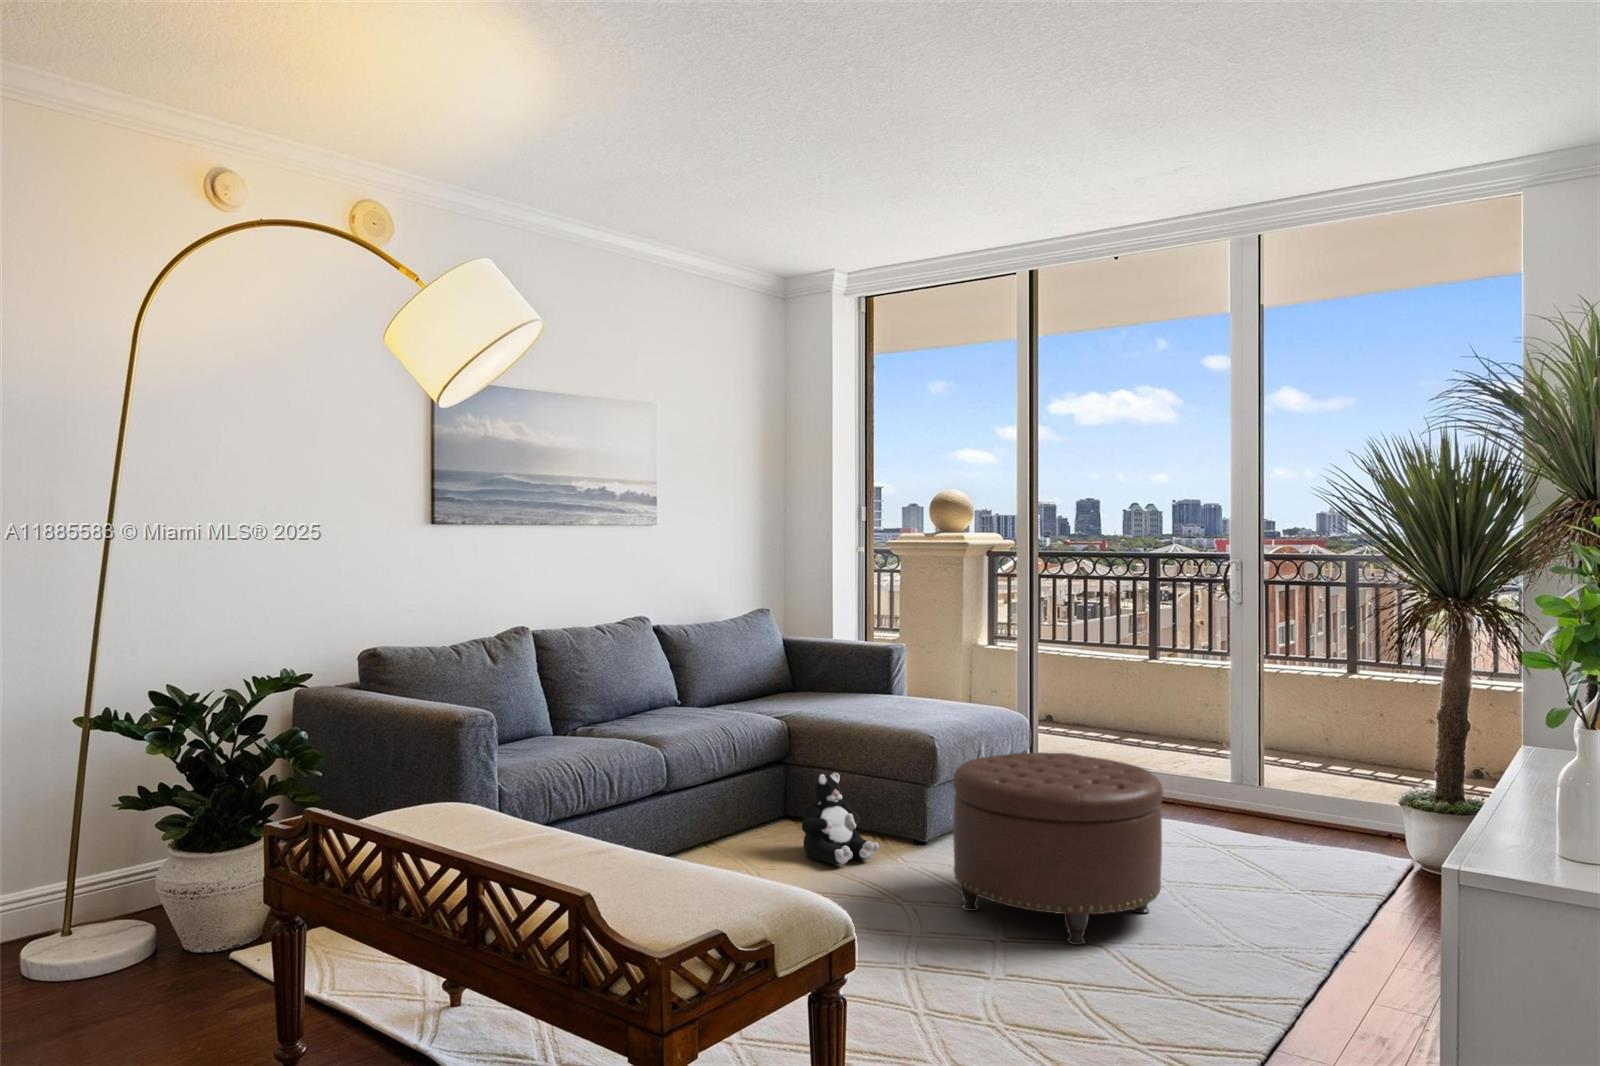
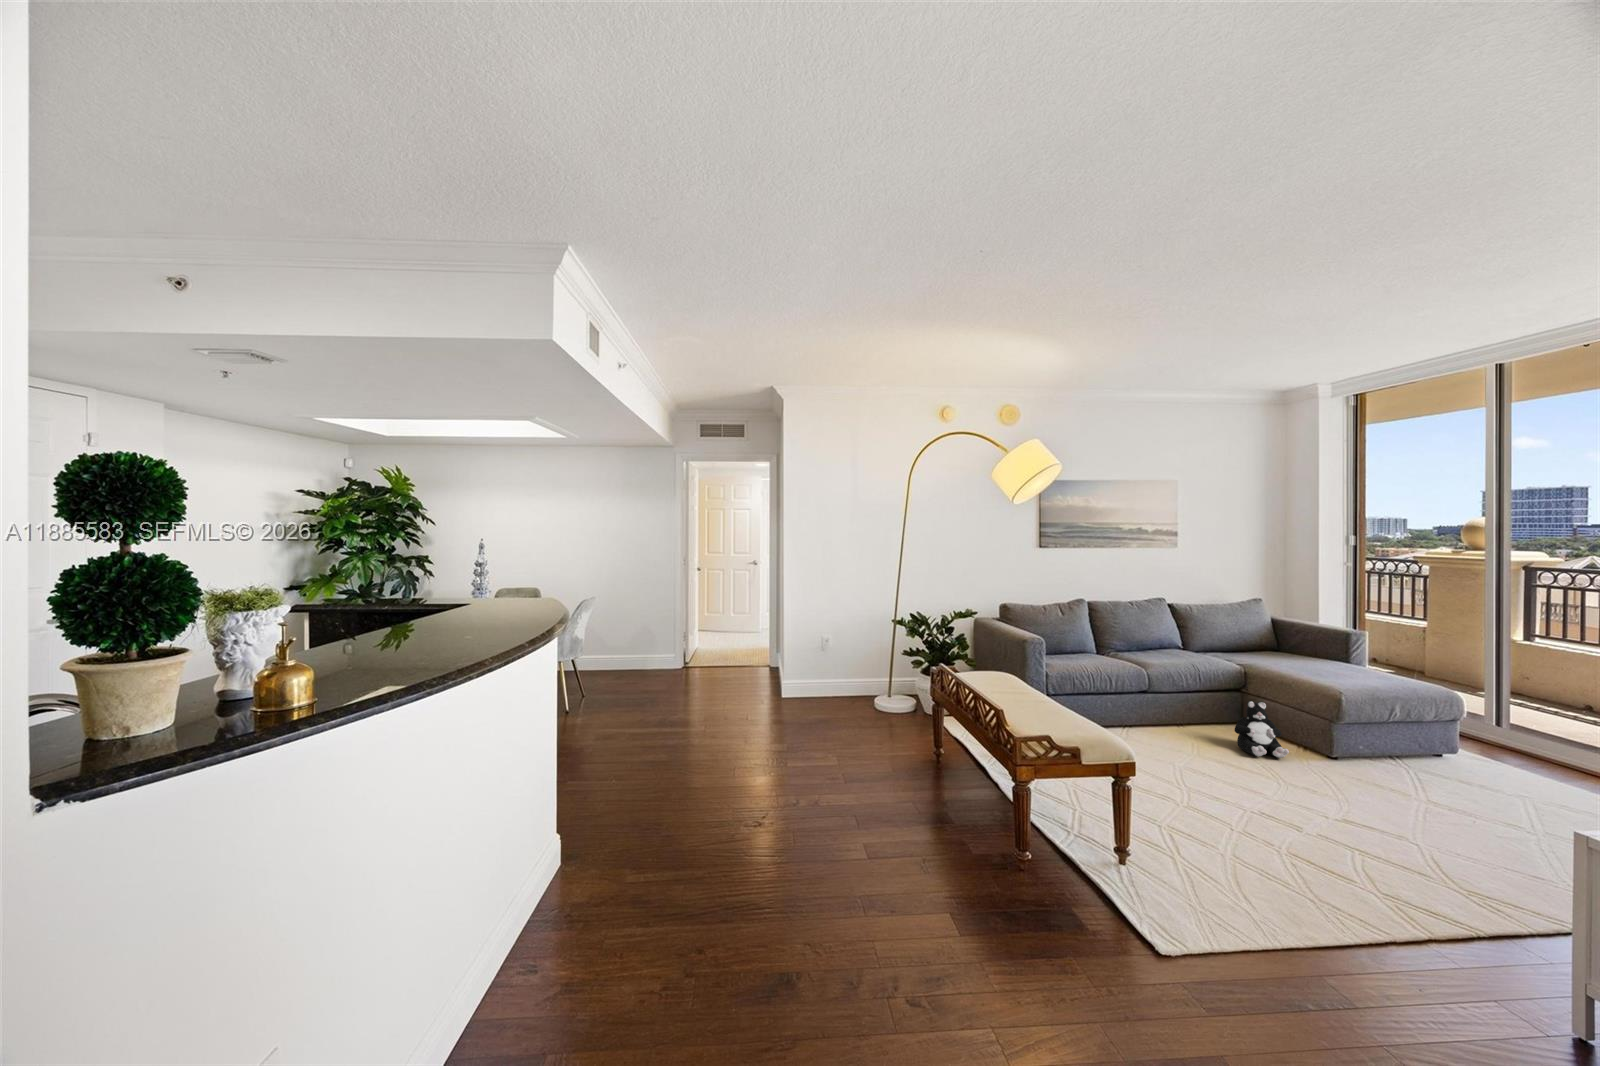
ottoman: present [953,753,1163,945] -> none [1317,709,1507,843]

